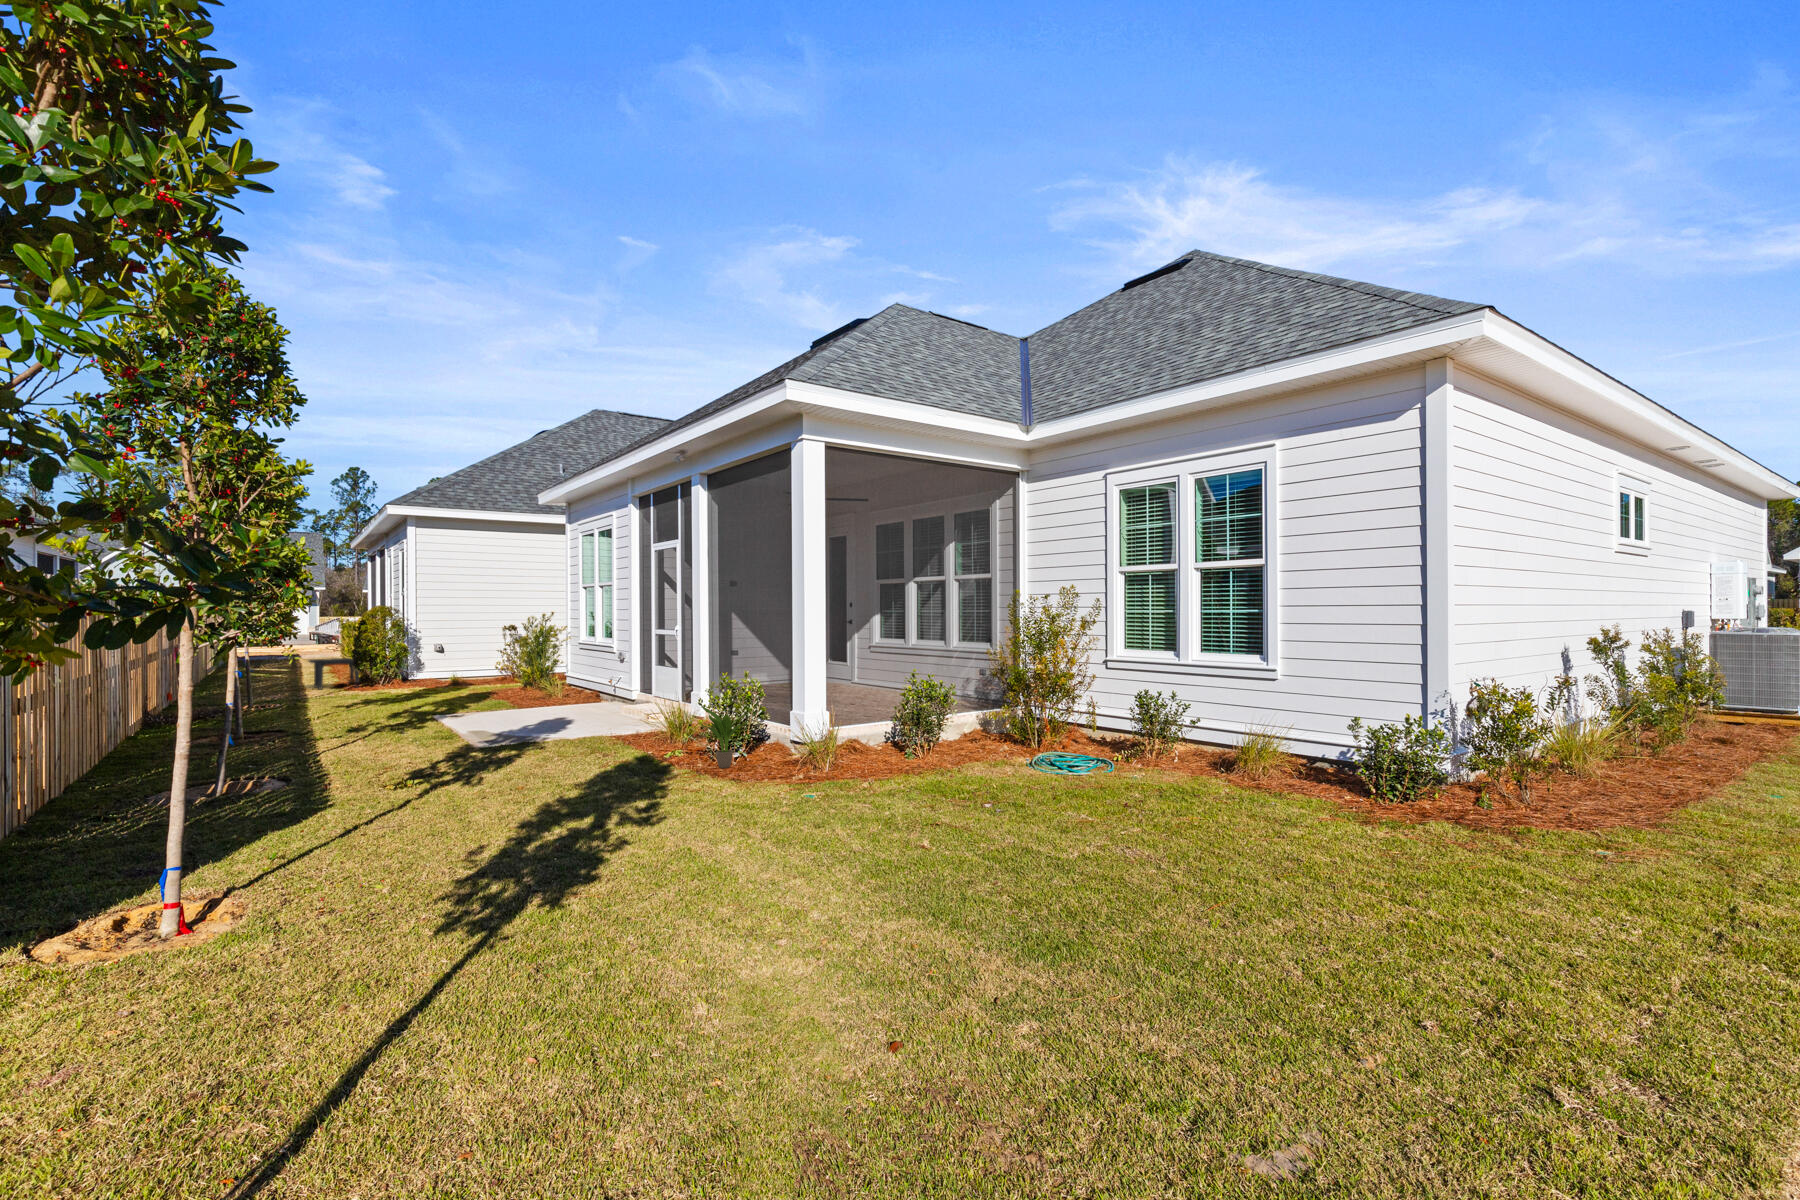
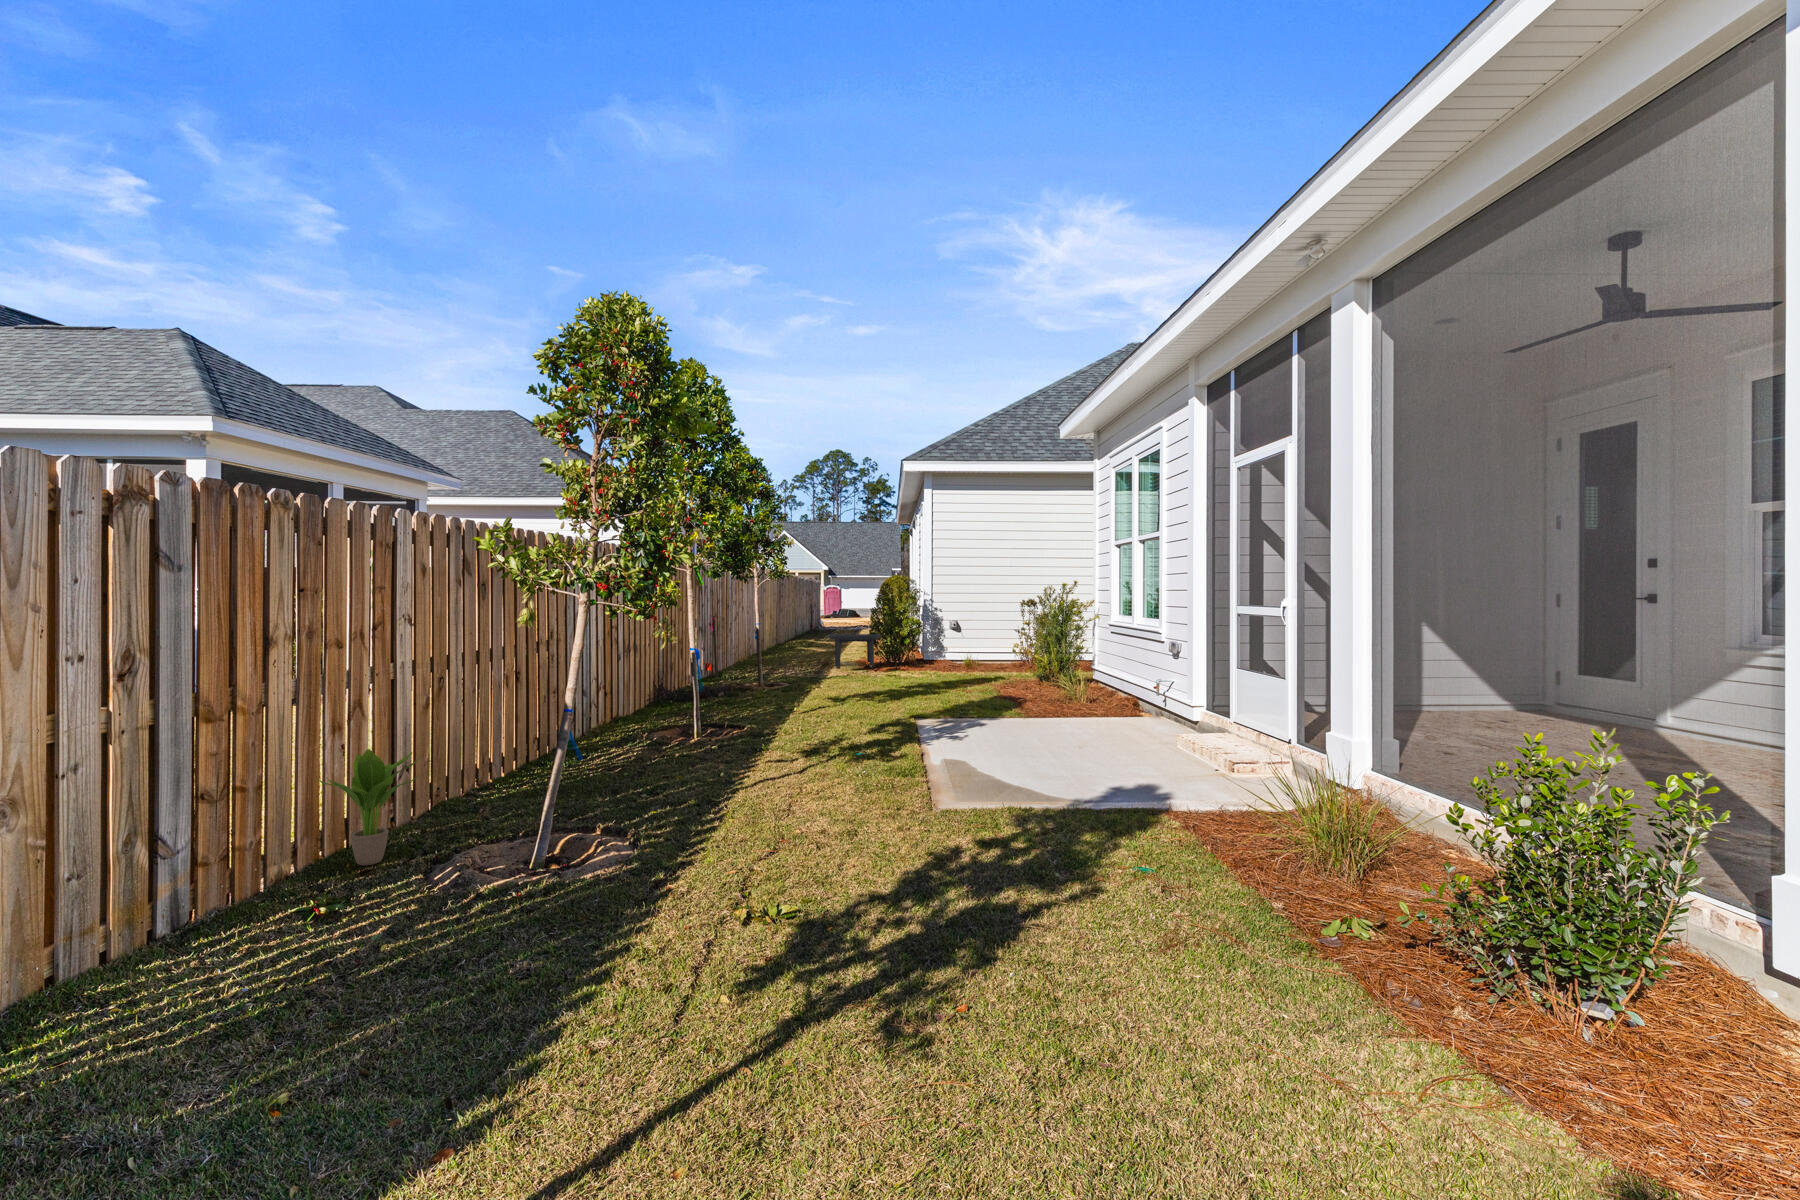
potted plant: present [701,705,748,768] -> present [317,749,420,865]

